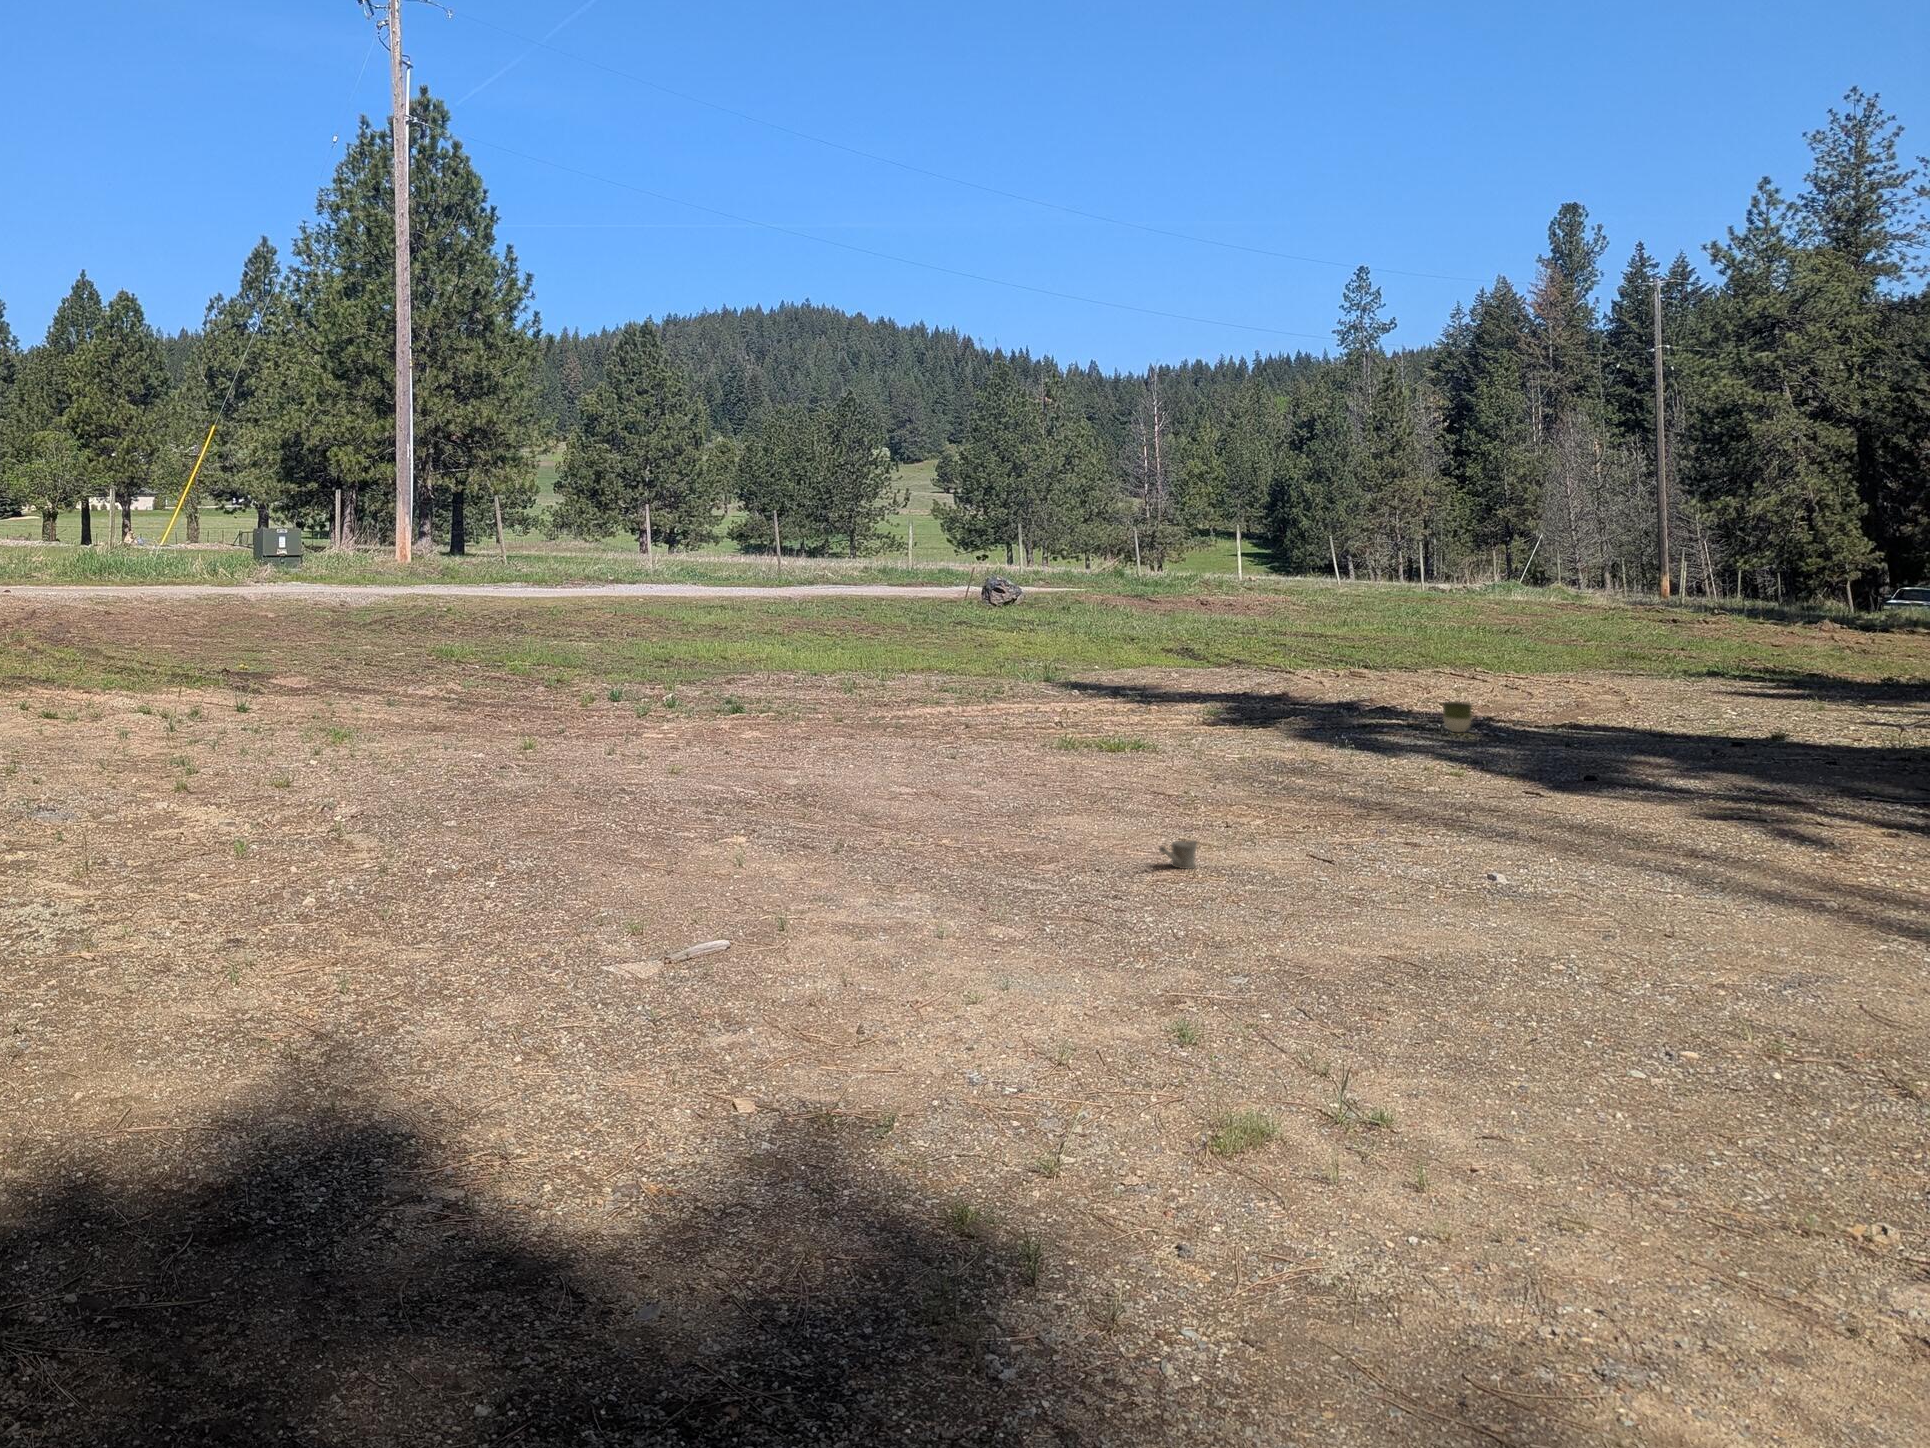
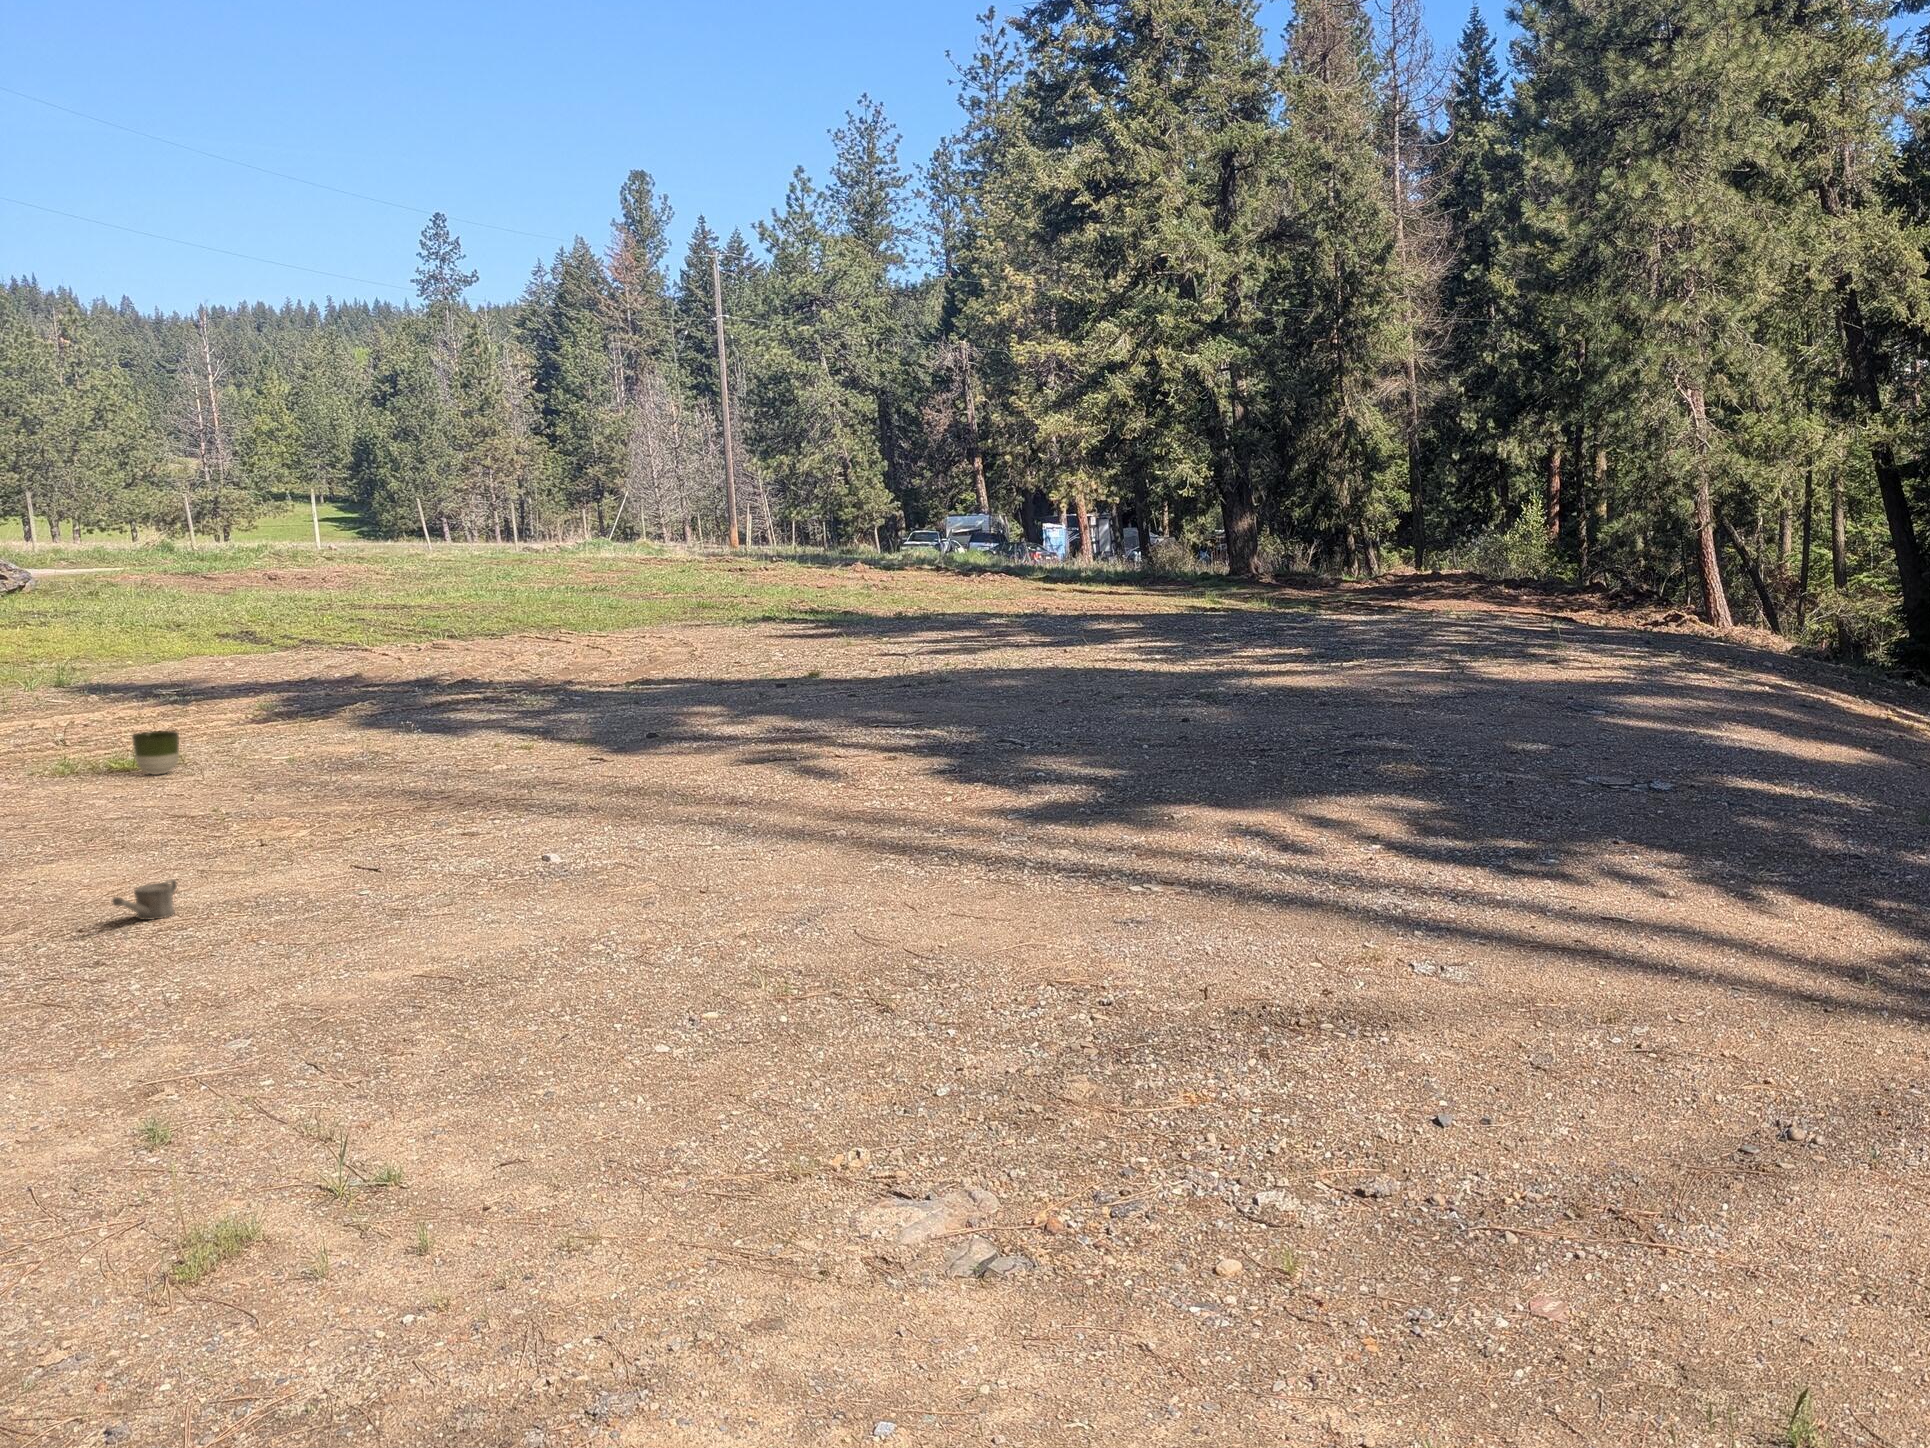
planter: present [1443,702,1472,732] -> present [132,731,179,775]

